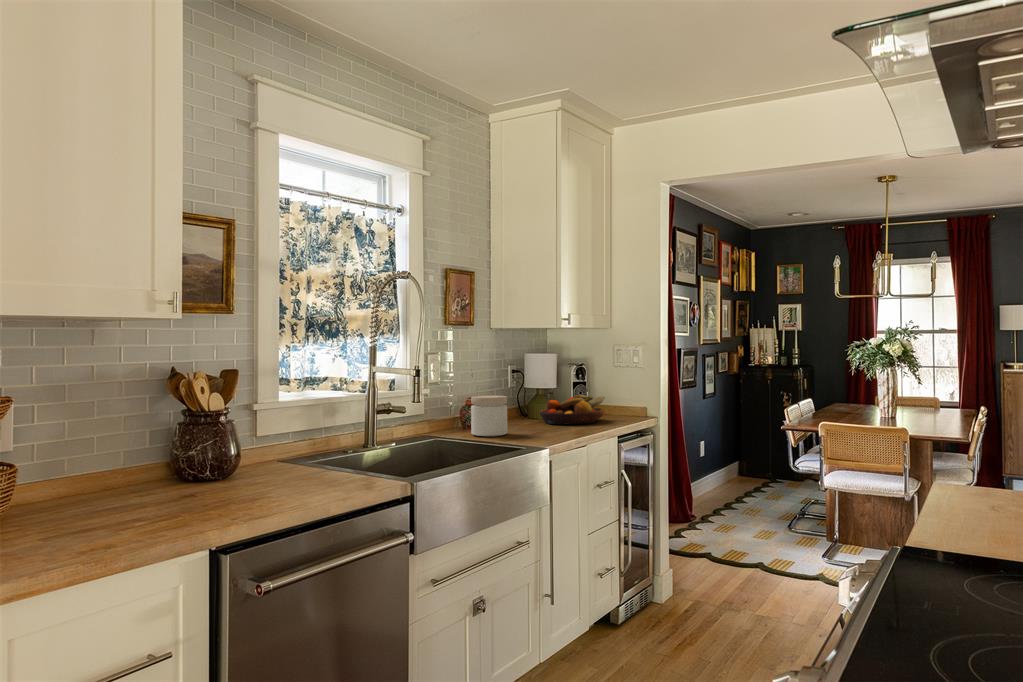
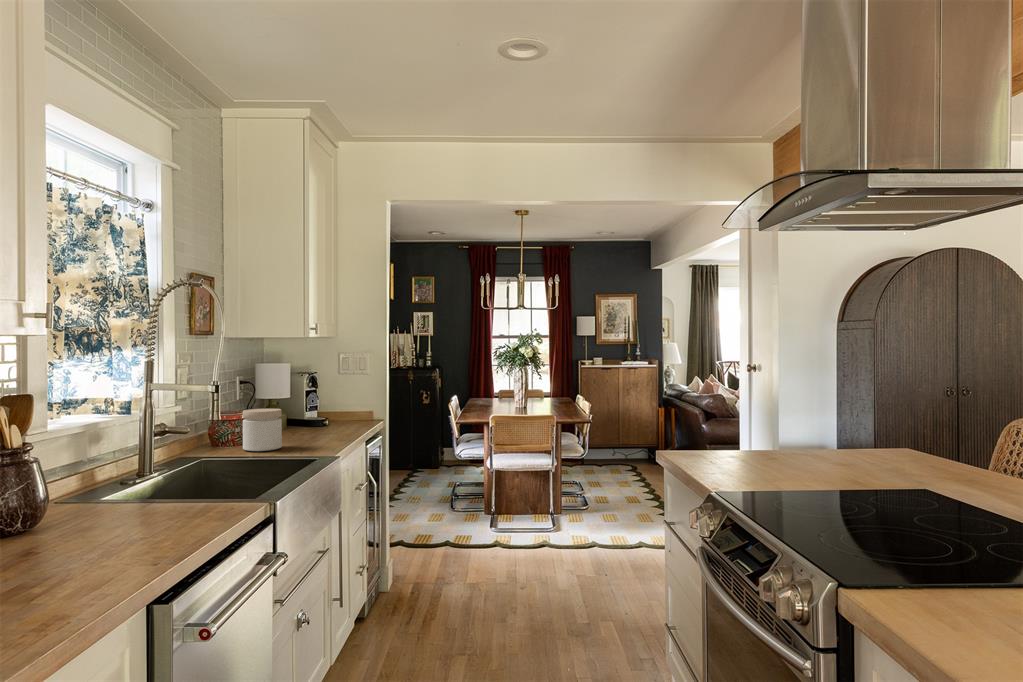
fruit bowl: present [540,395,604,424] -> none [287,403,351,434]

